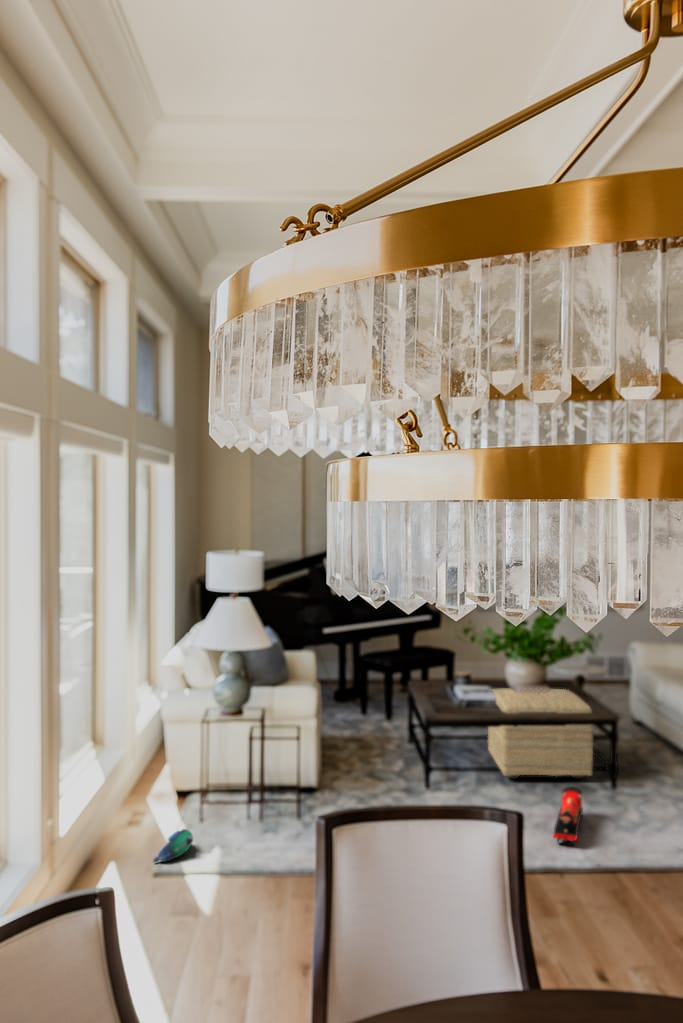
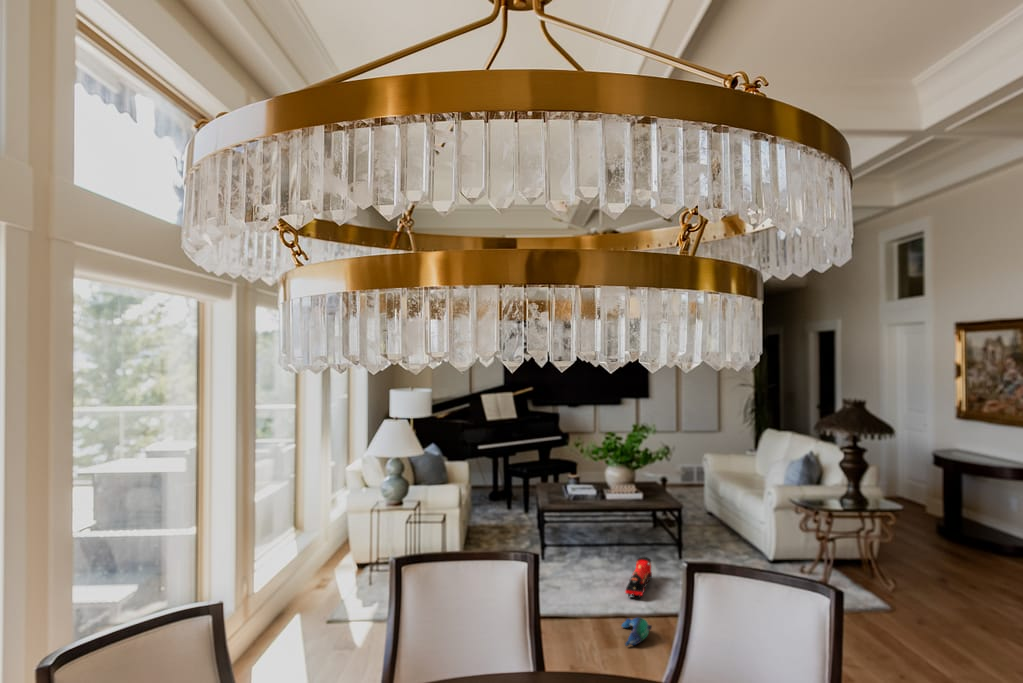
ottoman: present [488,688,593,779] -> none [592,487,665,553]
plush toy: present [153,829,193,862] -> present [622,617,652,646]

